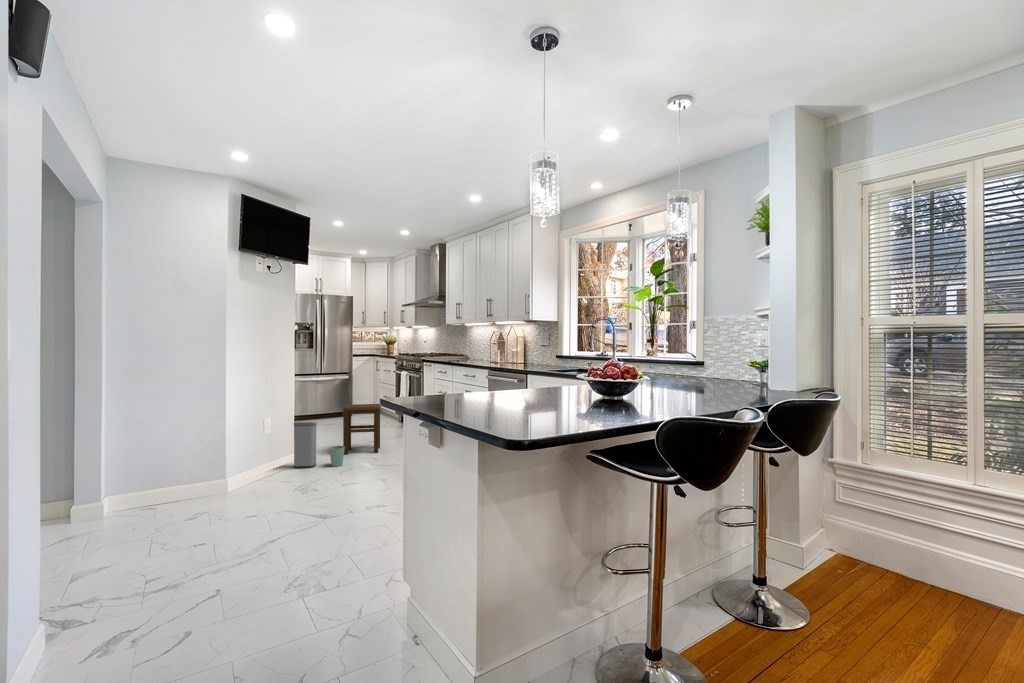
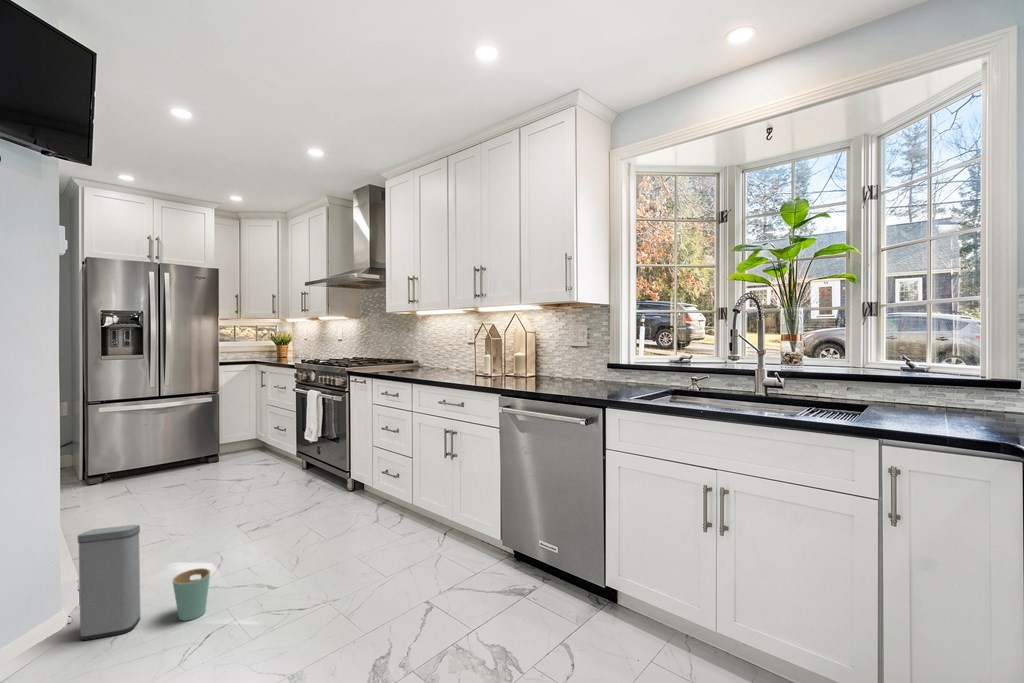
stool: present [343,404,381,454] -> none [204,460,284,571]

